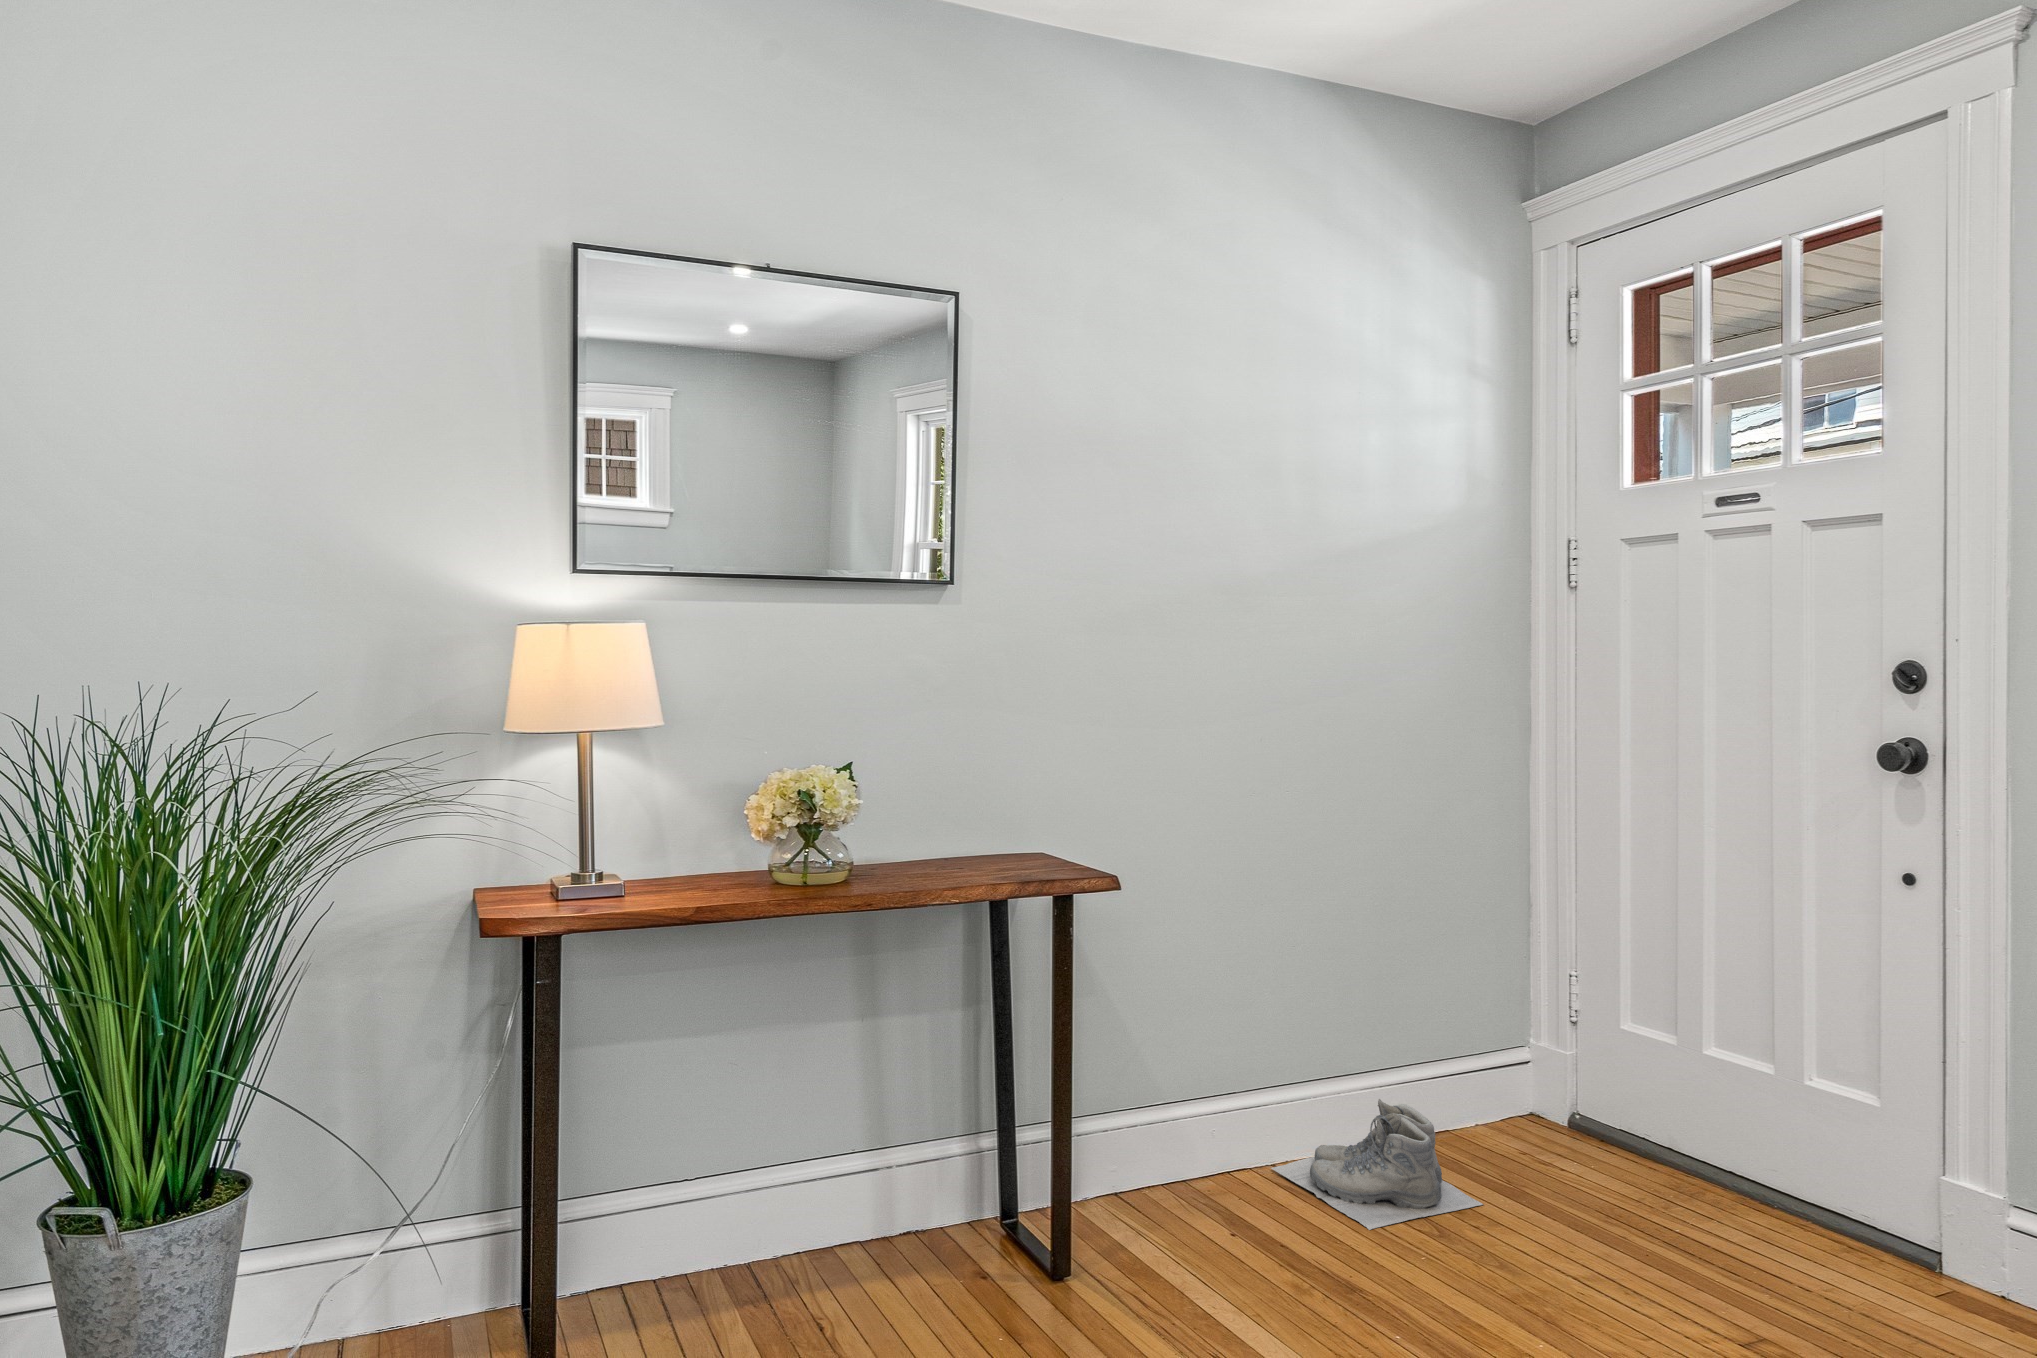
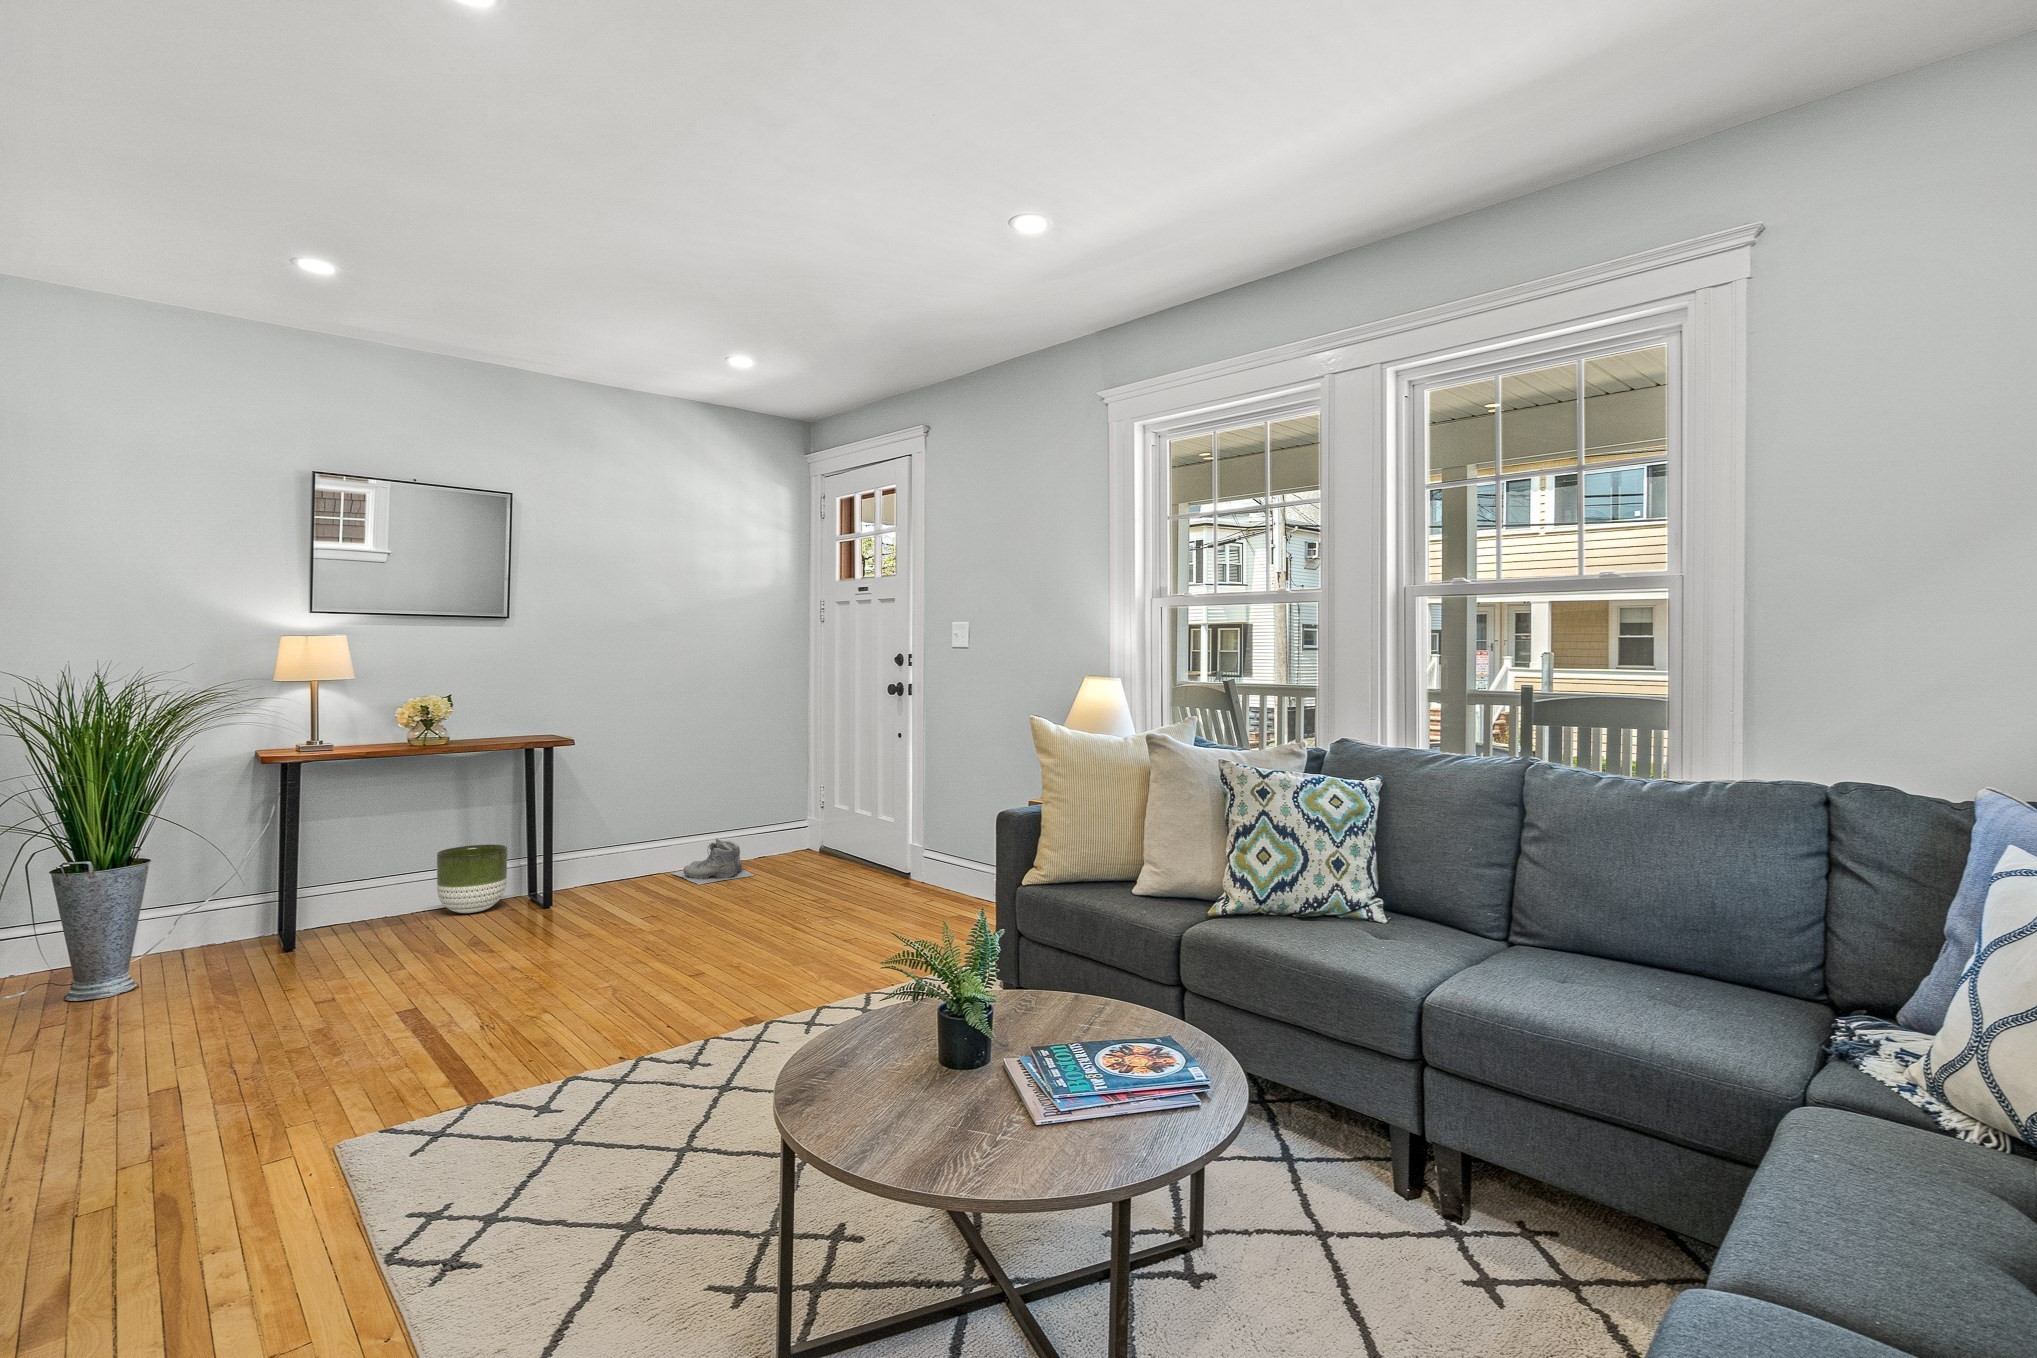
planter: none [825,1107,967,1286] -> present [437,845,507,913]

